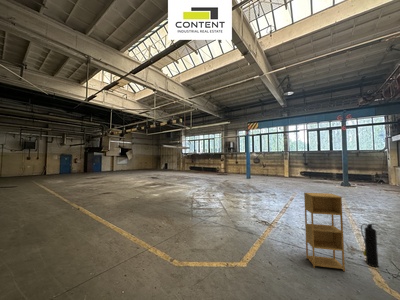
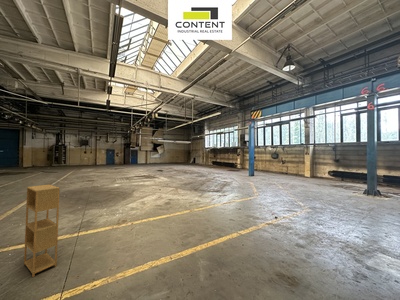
fire extinguisher: present [361,224,378,267] -> none [67,230,87,286]

